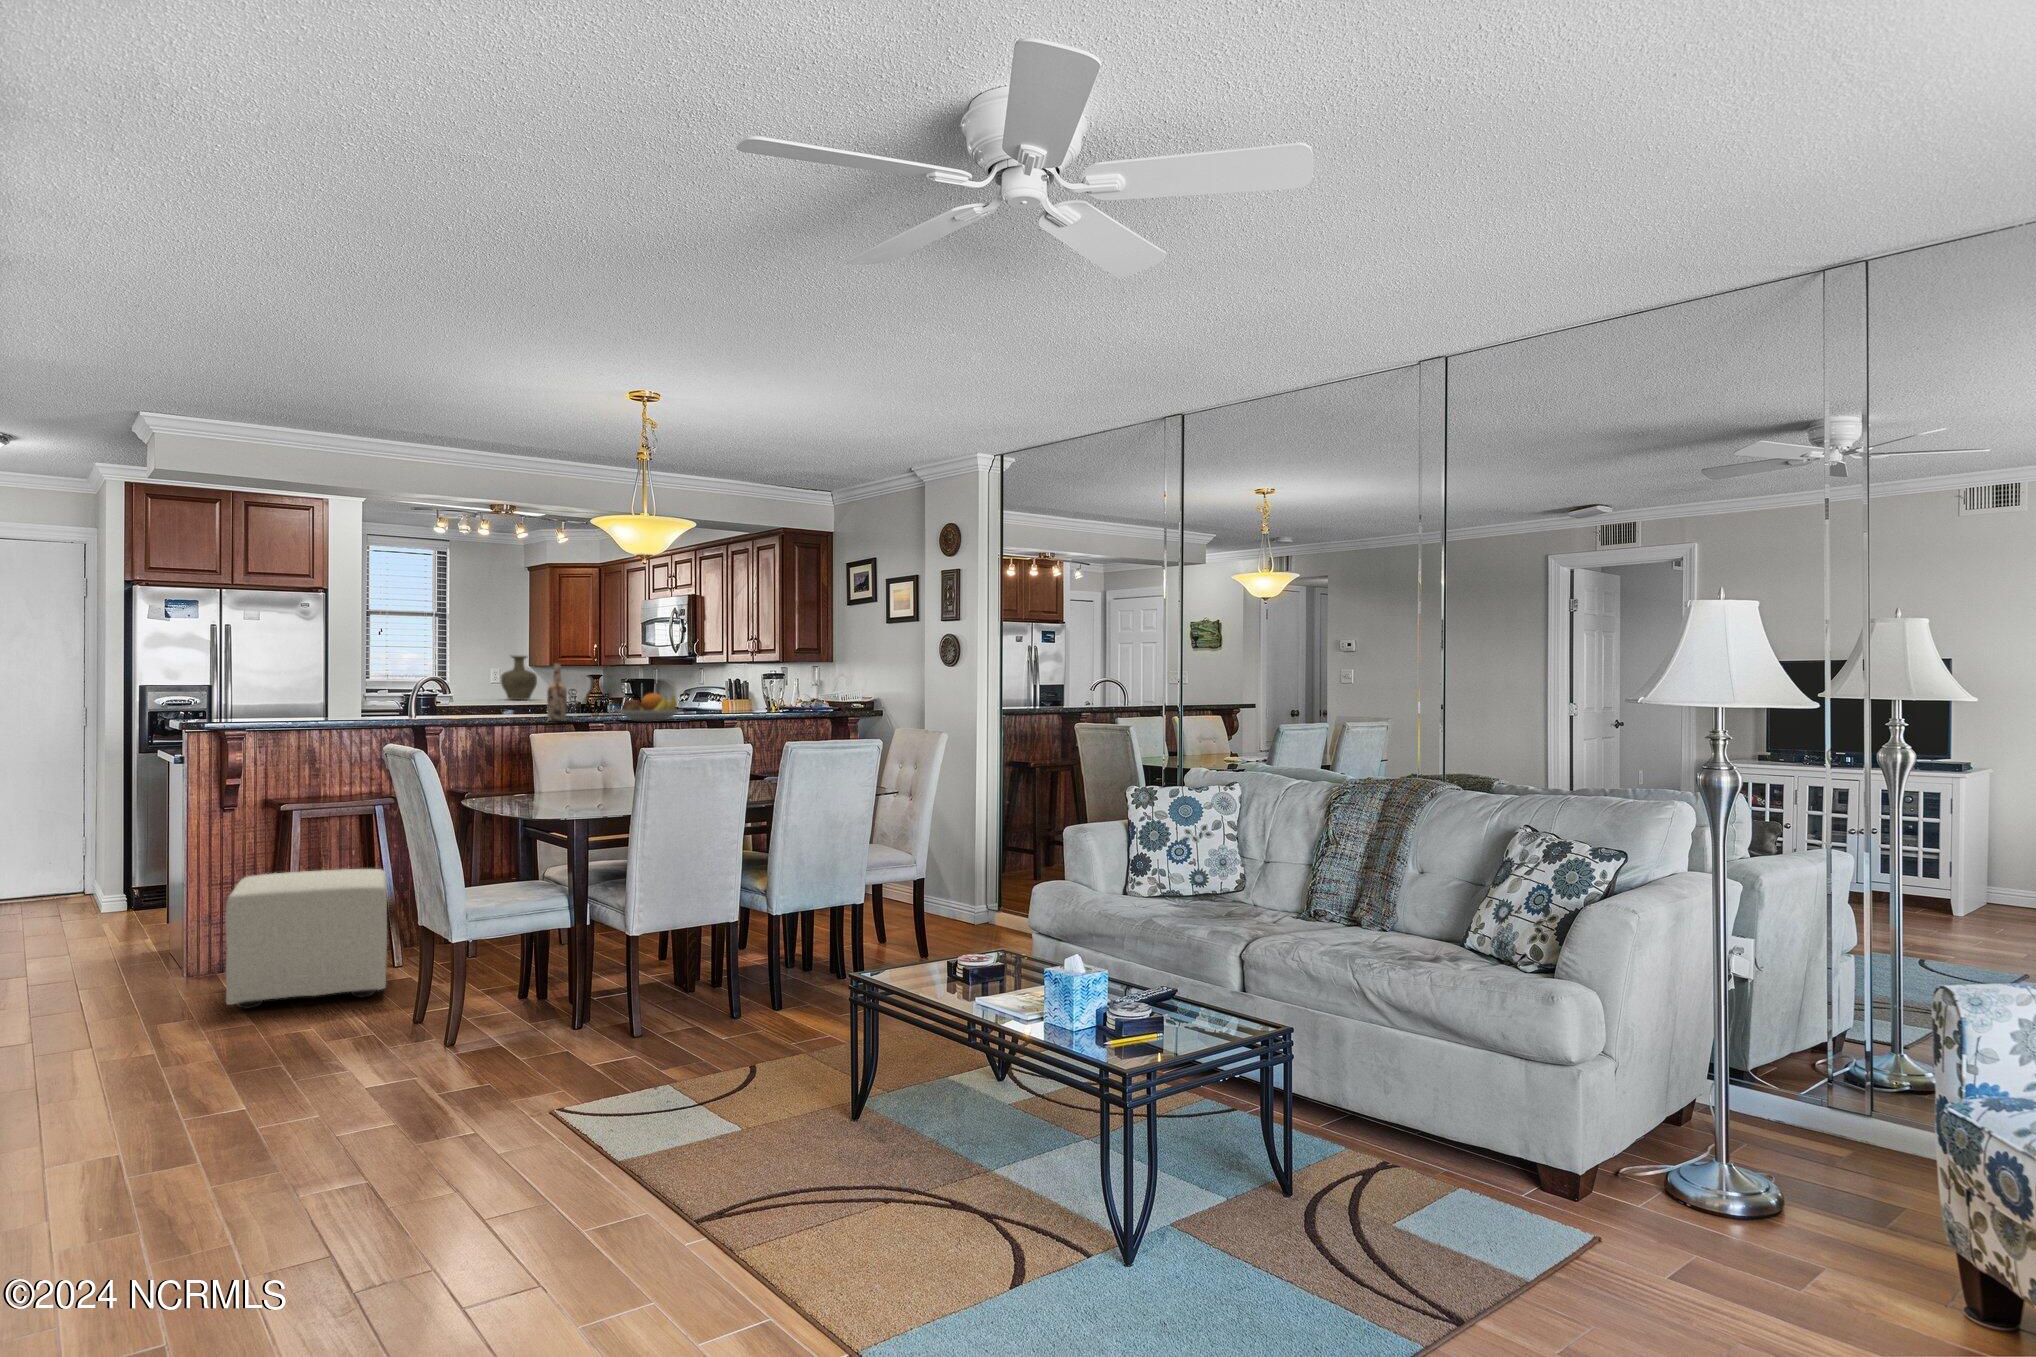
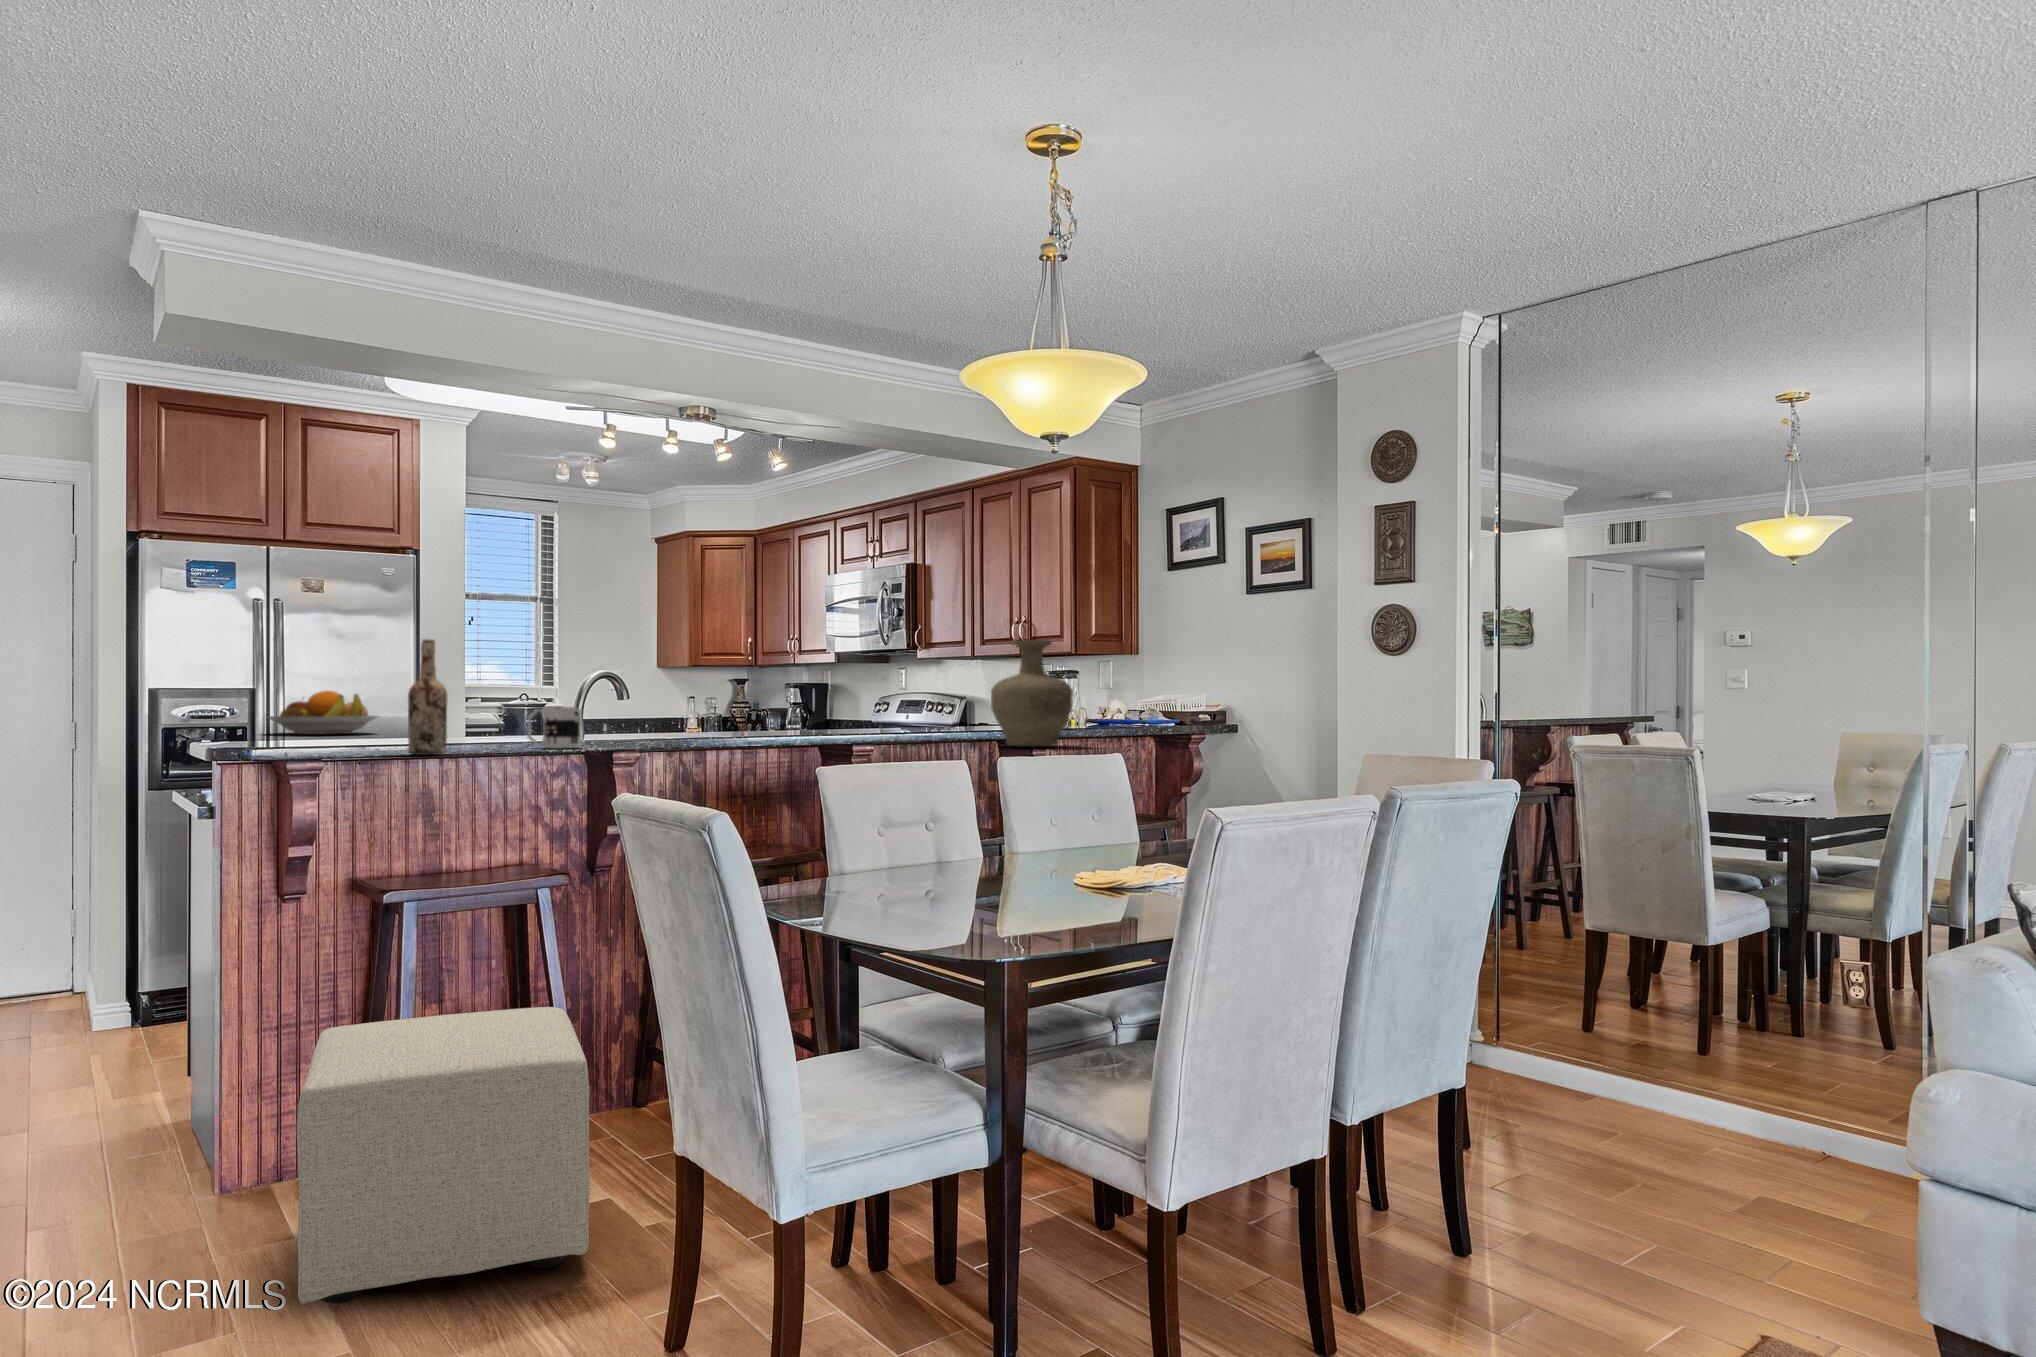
vase: present [501,656,537,700] -> present [991,640,1073,747]
wine bottle: present [547,663,567,722] -> present [408,639,447,755]
fruit bowl: present [617,693,681,722] -> present [268,691,378,735]
mug: none [382,698,417,724] -> present [527,707,582,748]

